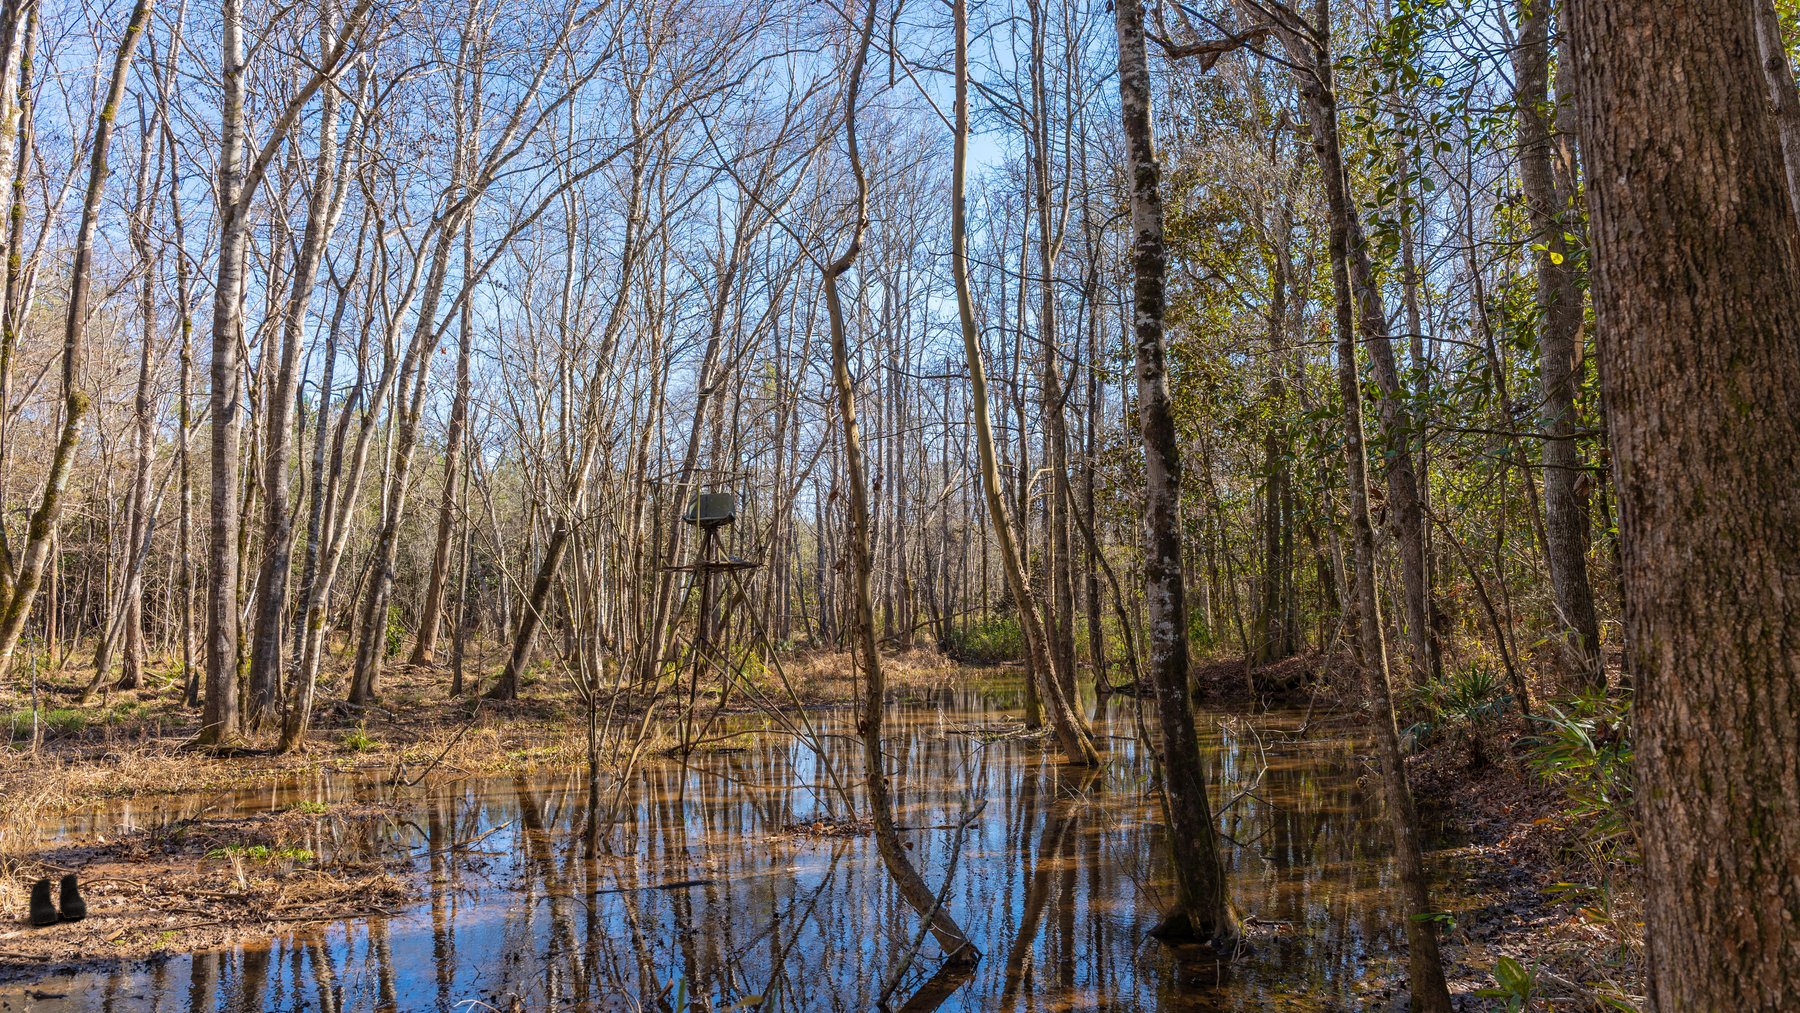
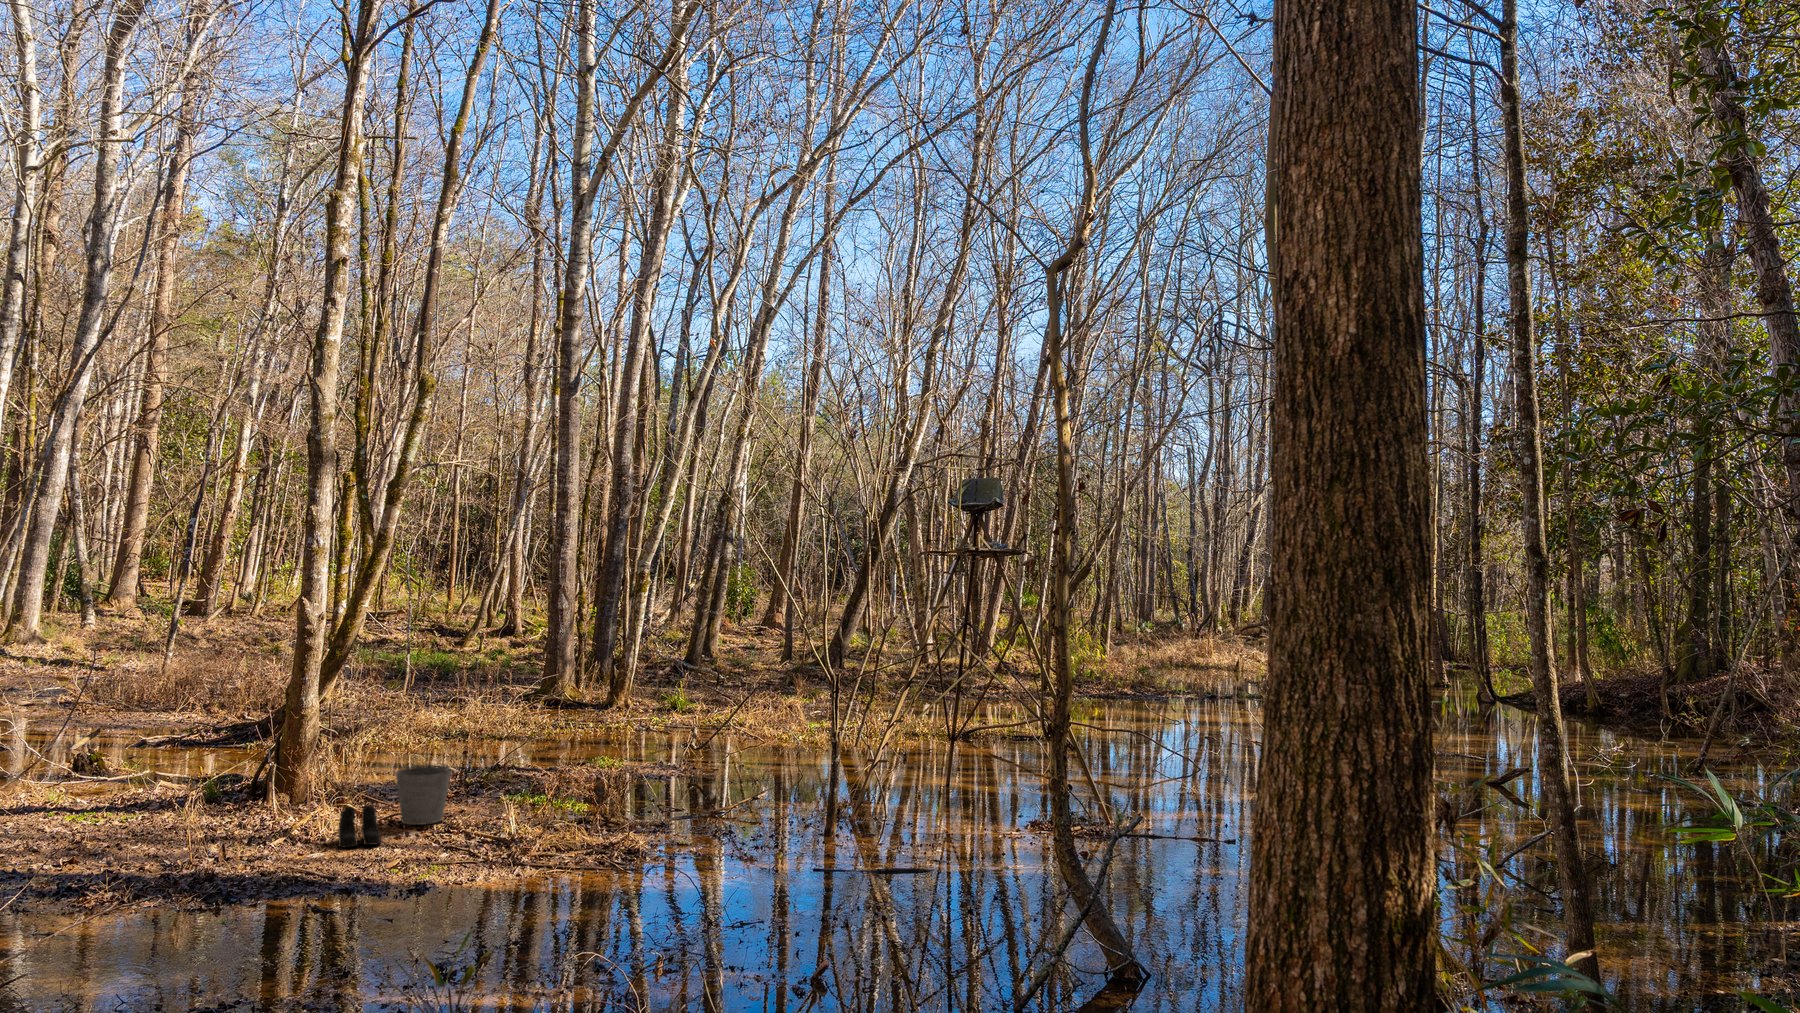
bucket: none [92,823,163,891] -> present [396,765,451,825]

